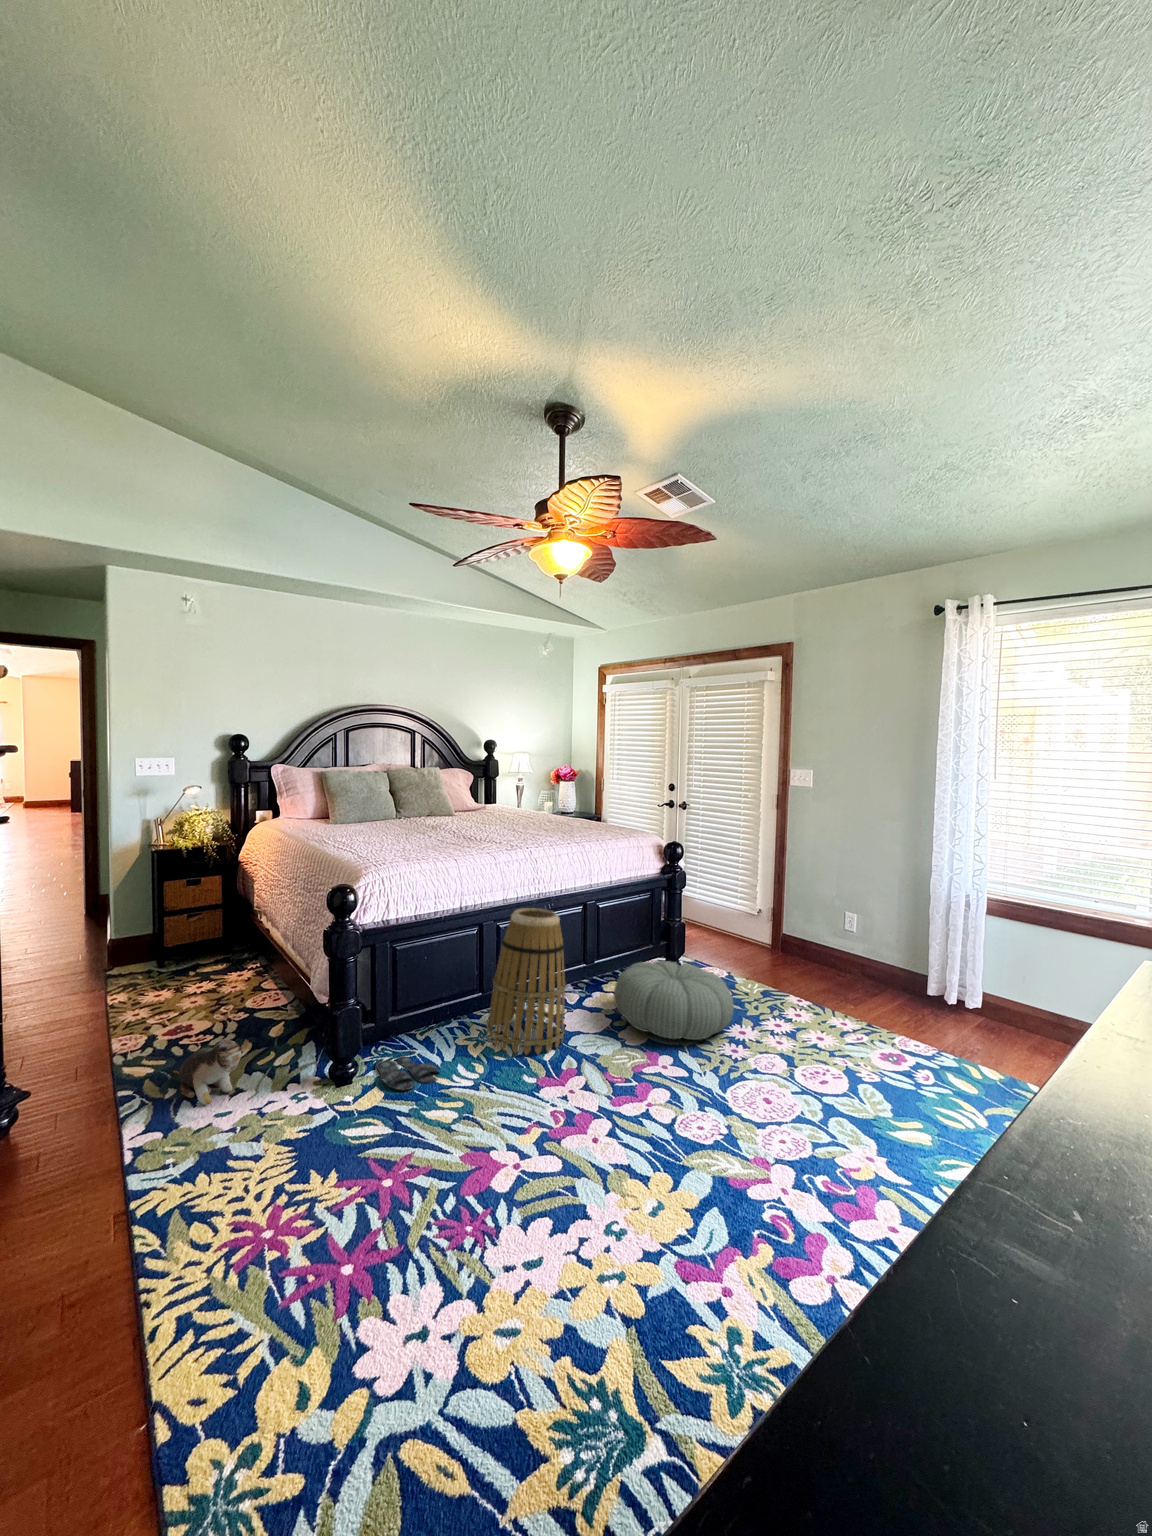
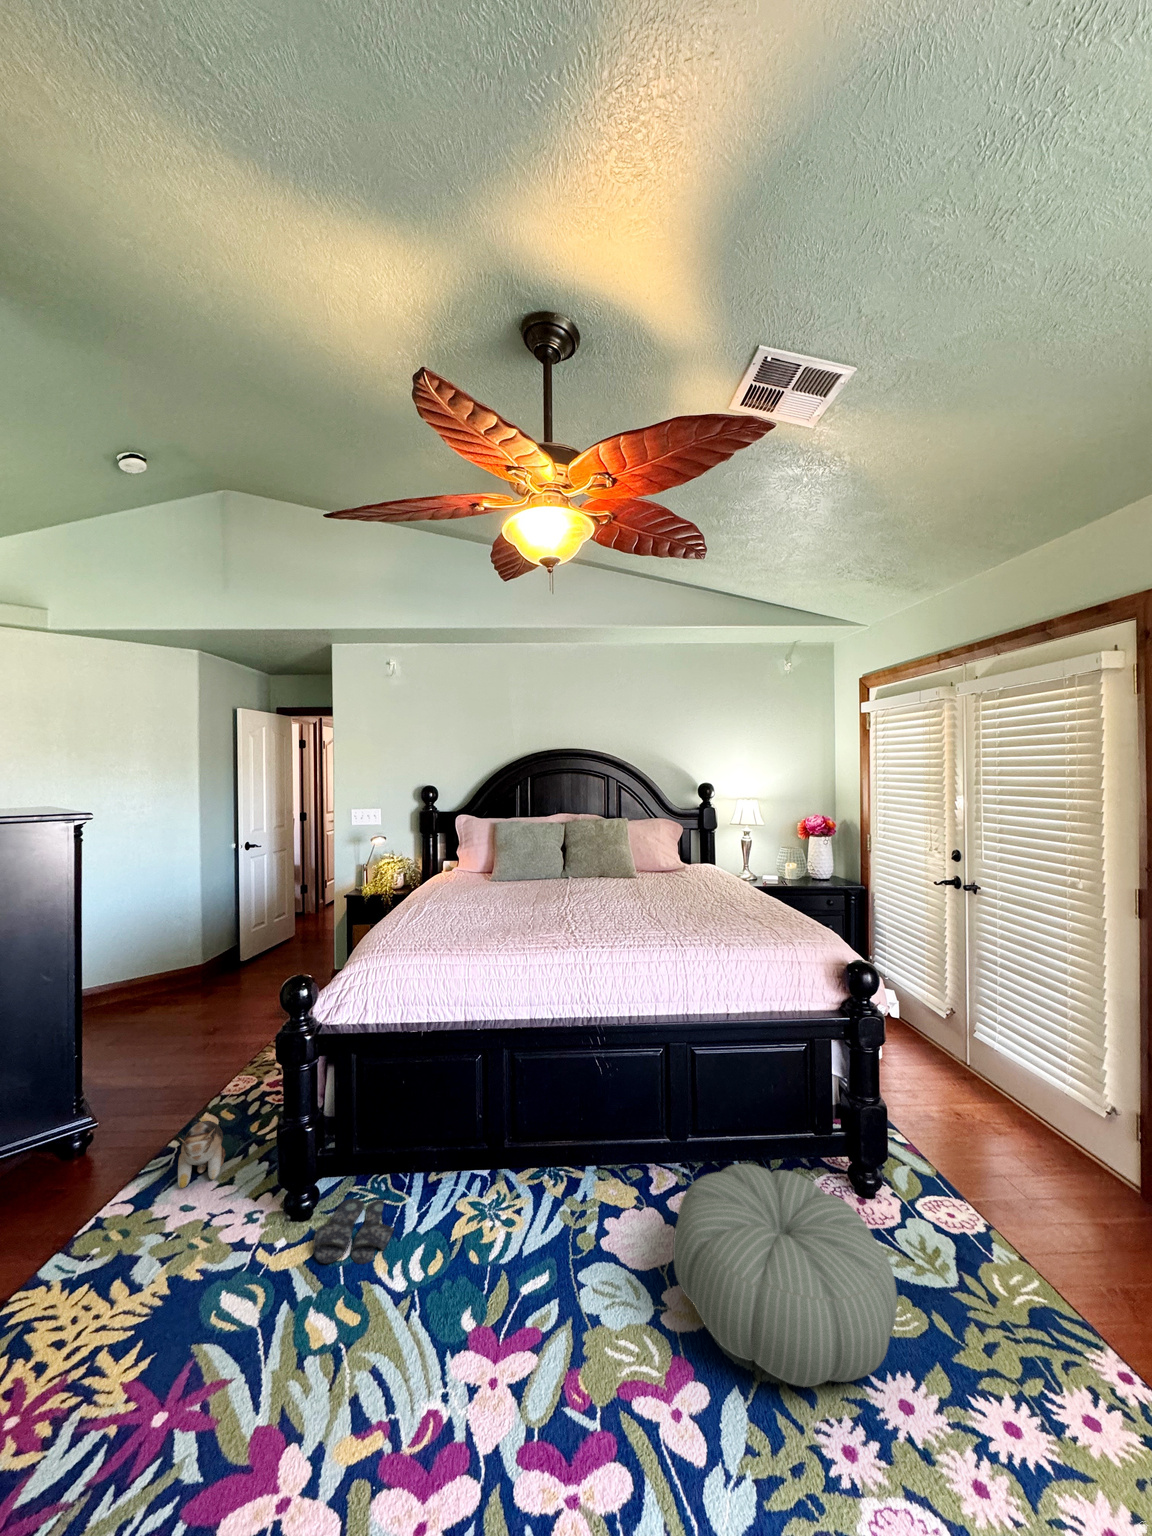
basket: present [486,908,566,1054] -> none [477,1036,593,1279]

